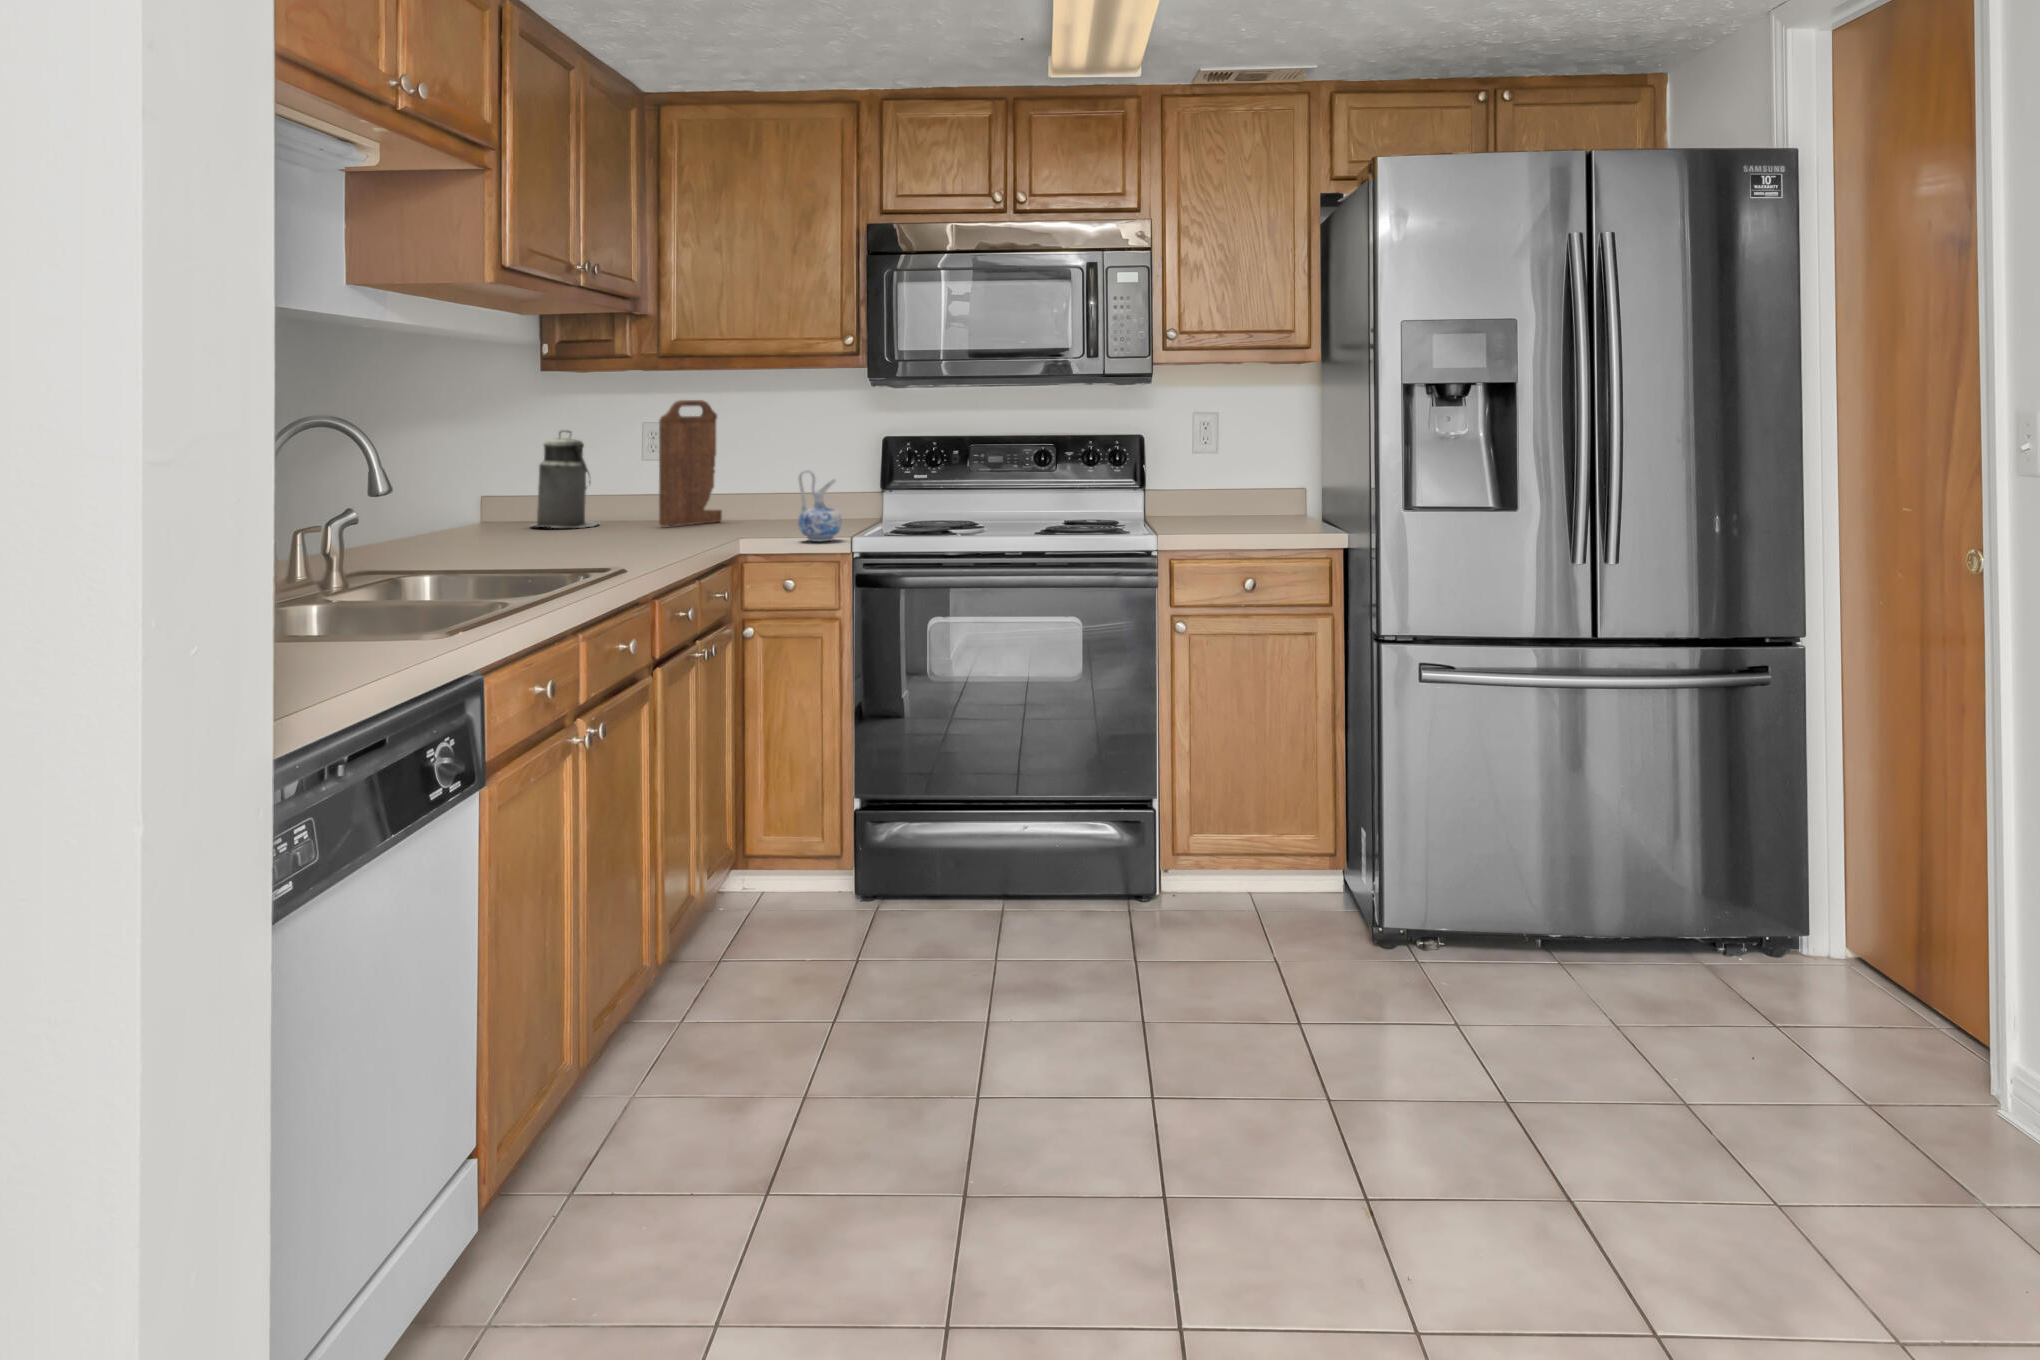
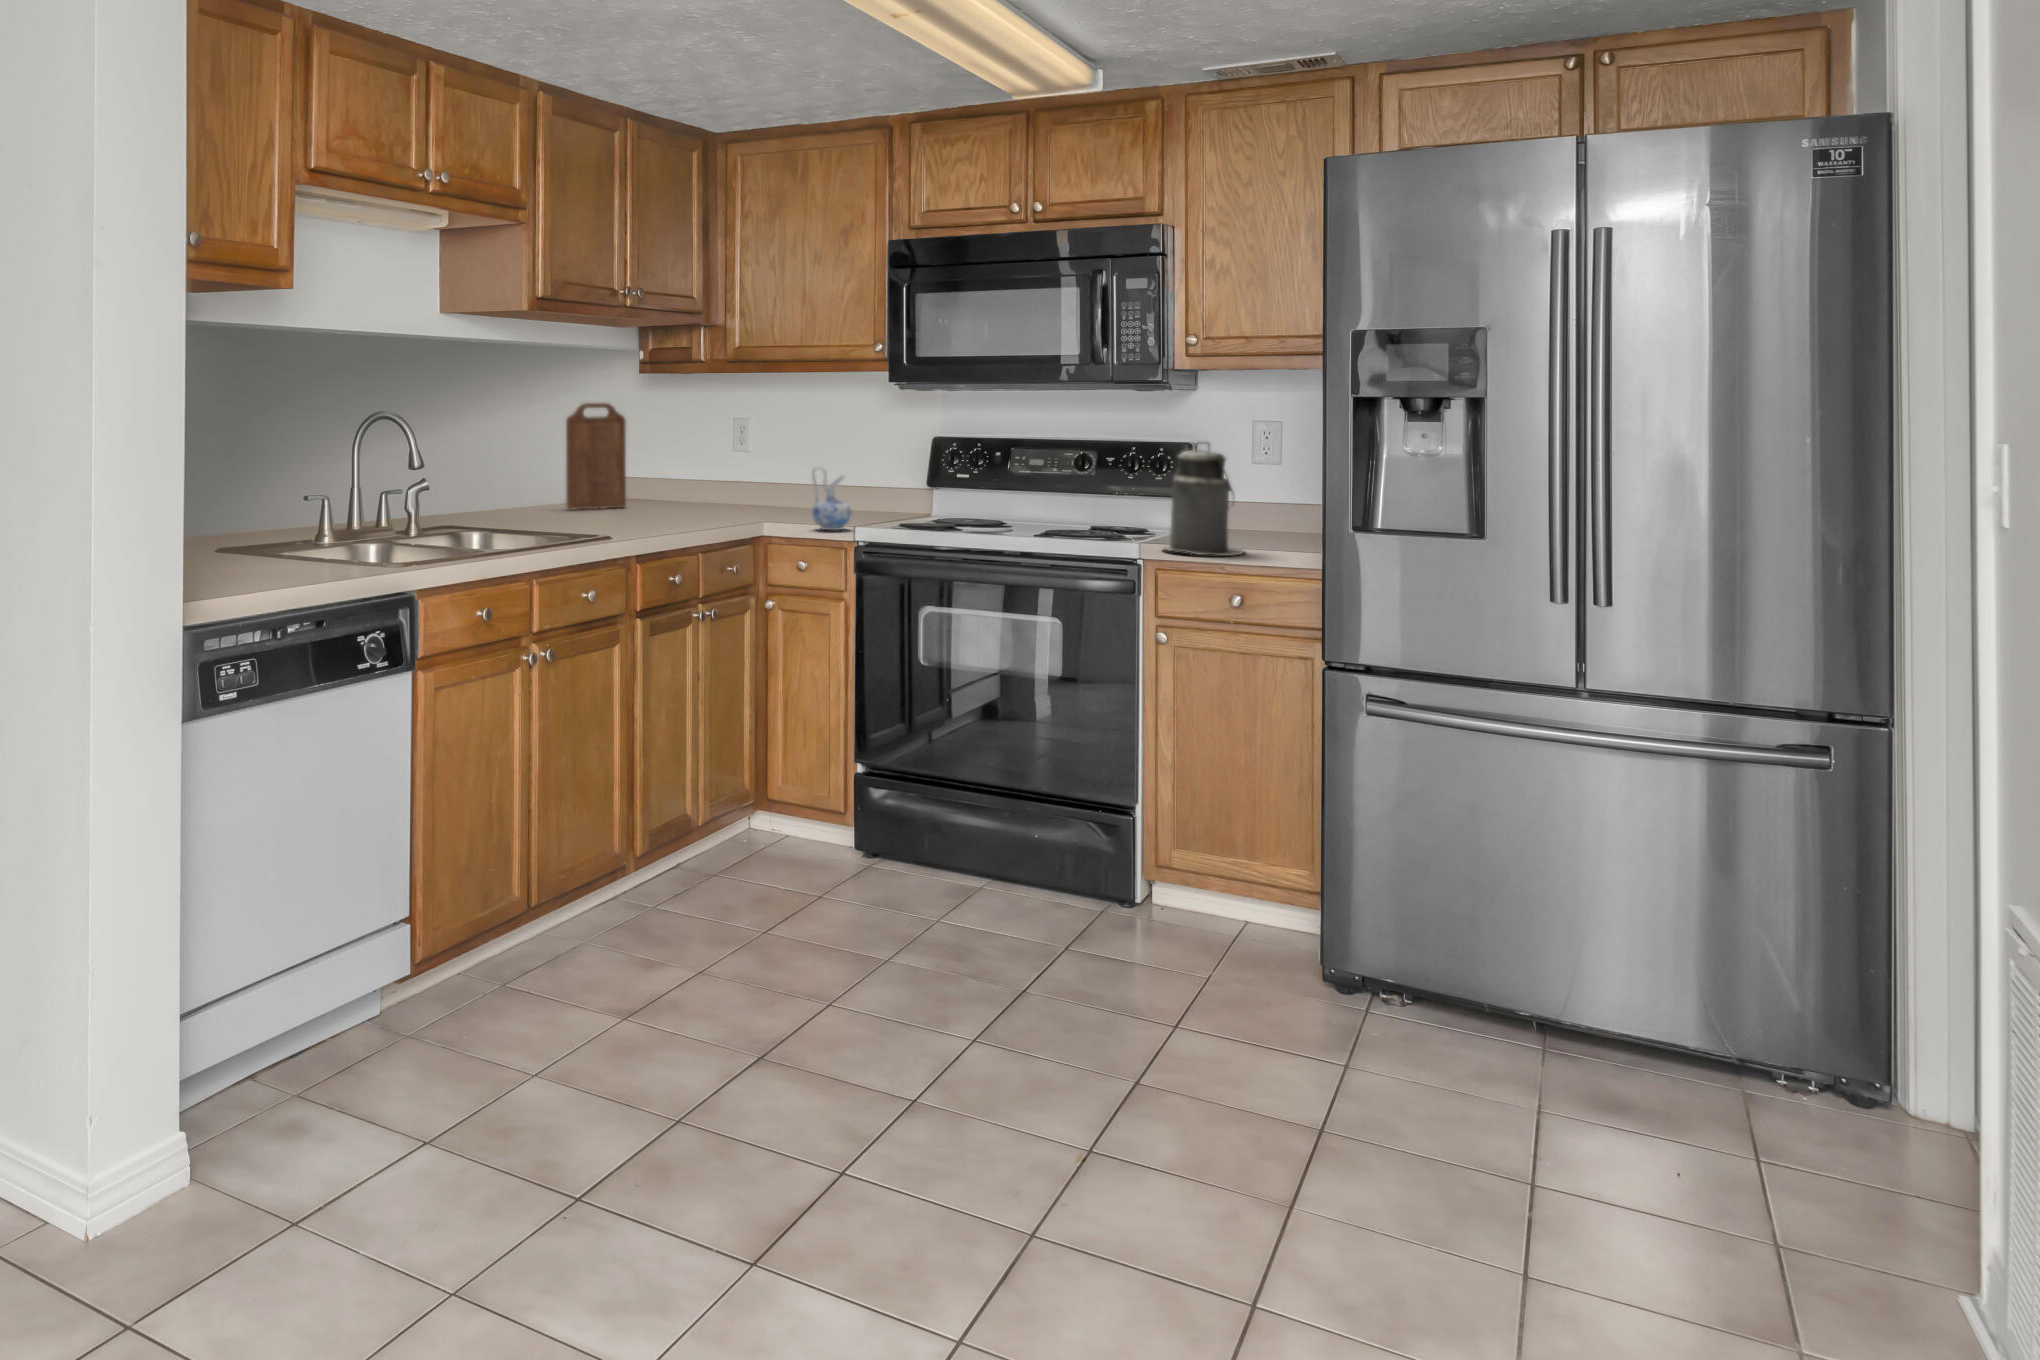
cutting board: present [659,400,722,526] -> present [566,403,626,509]
canister: present [533,430,598,528] -> present [1164,441,1244,556]

